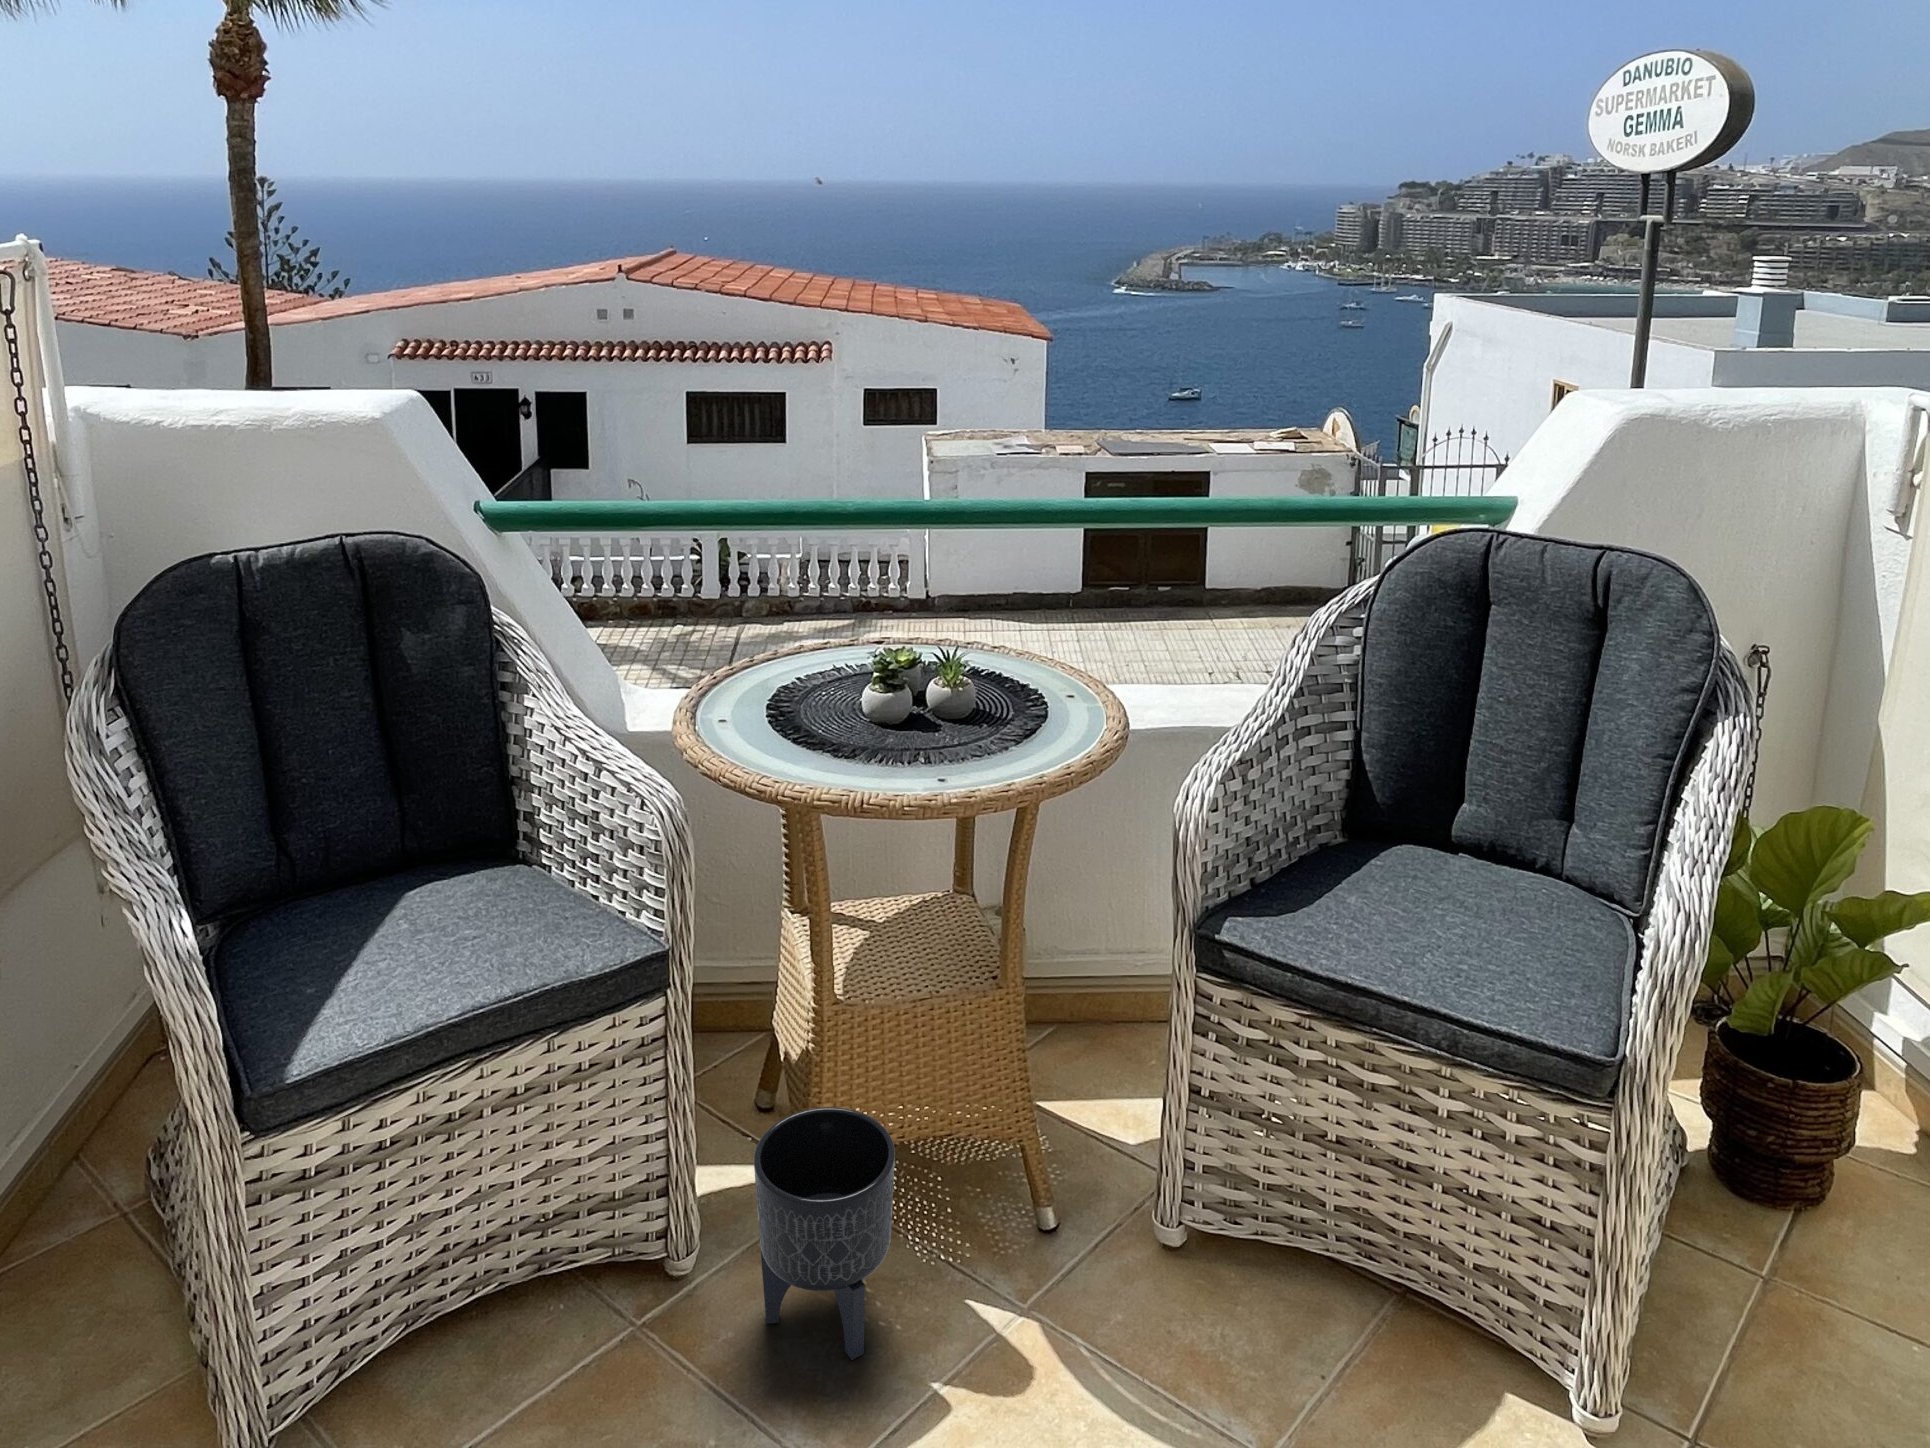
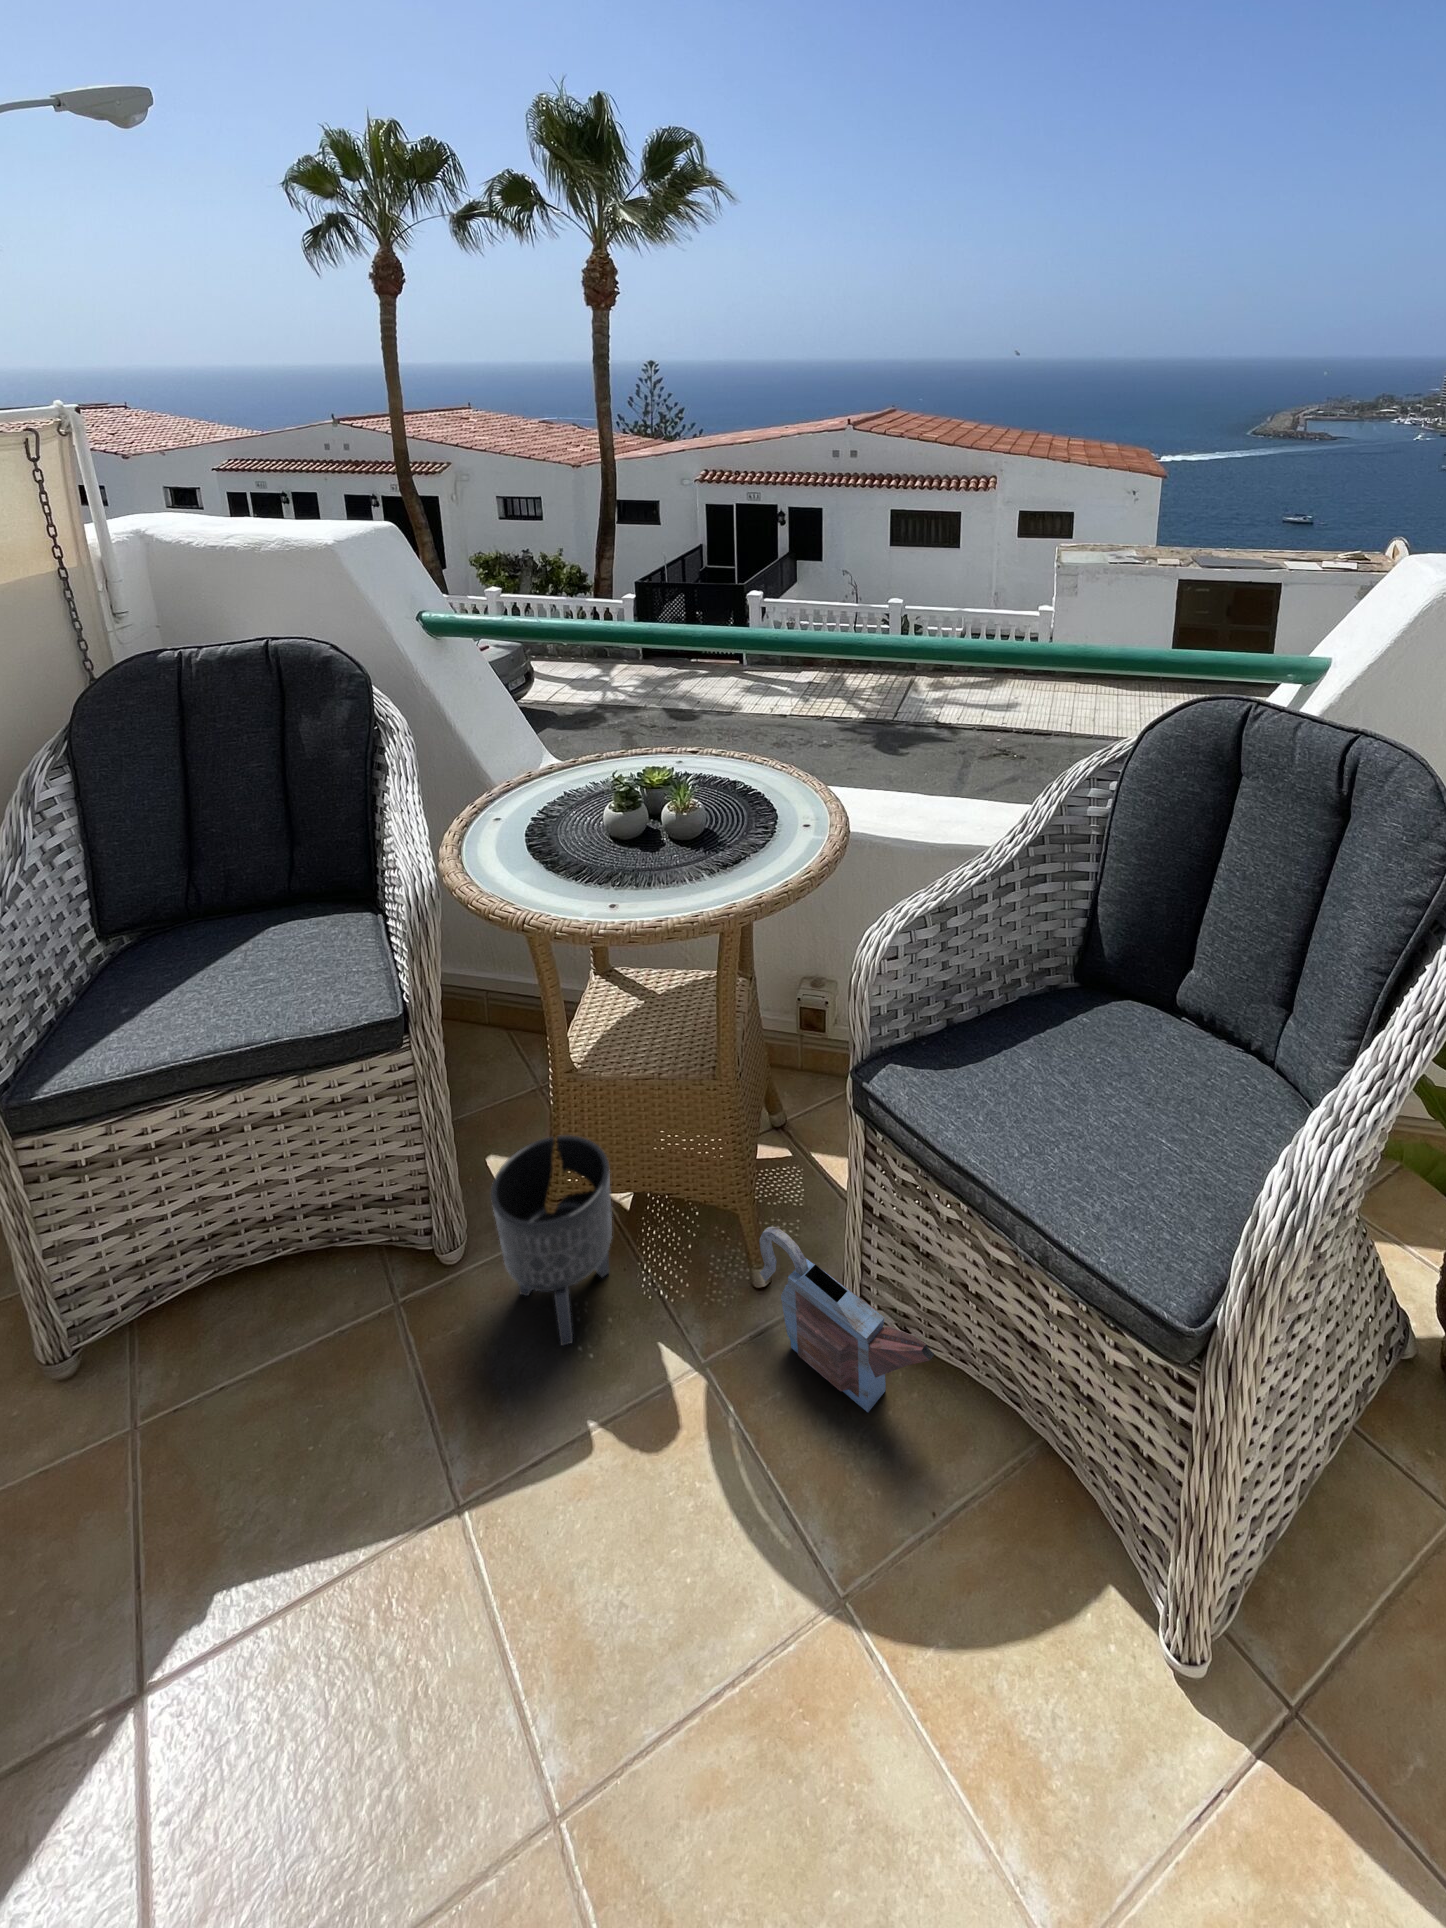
watering can: none [1059,1156,1307,1330] -> present [759,1227,934,1412]

